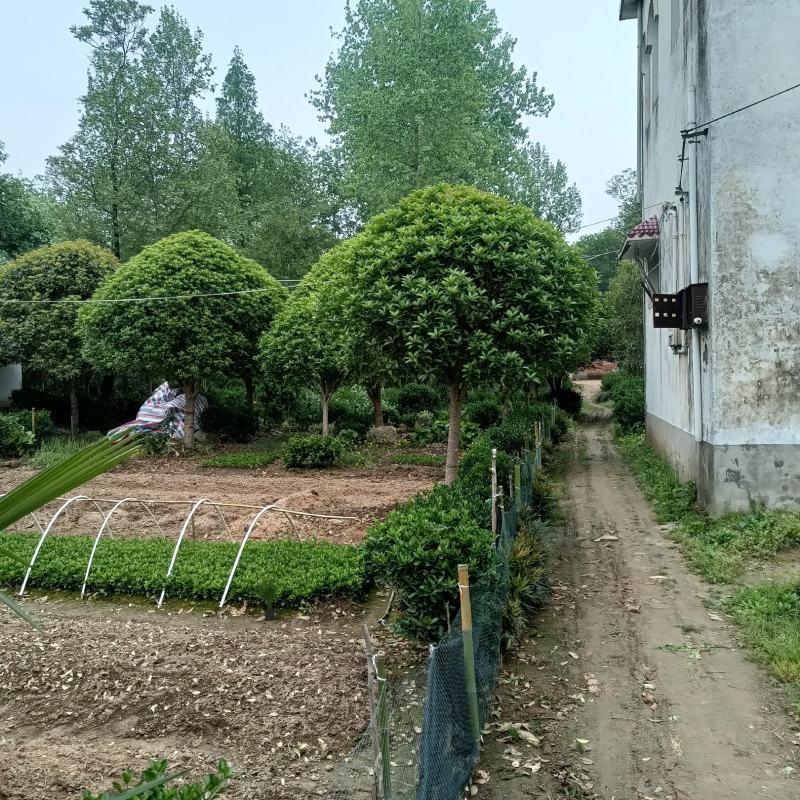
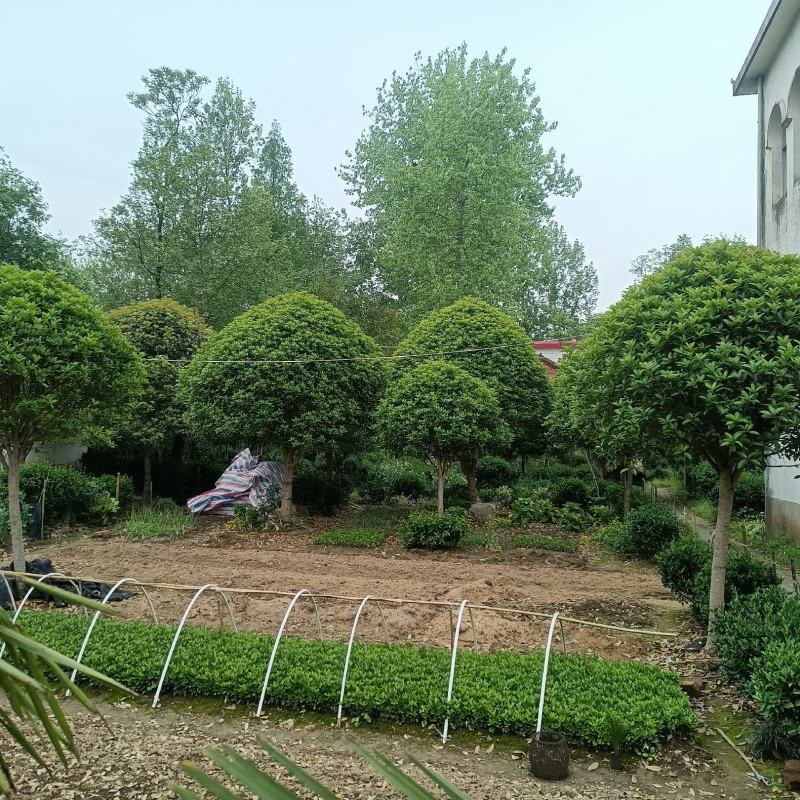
woven basket: none [194,592,228,627] -> present [528,731,570,778]

